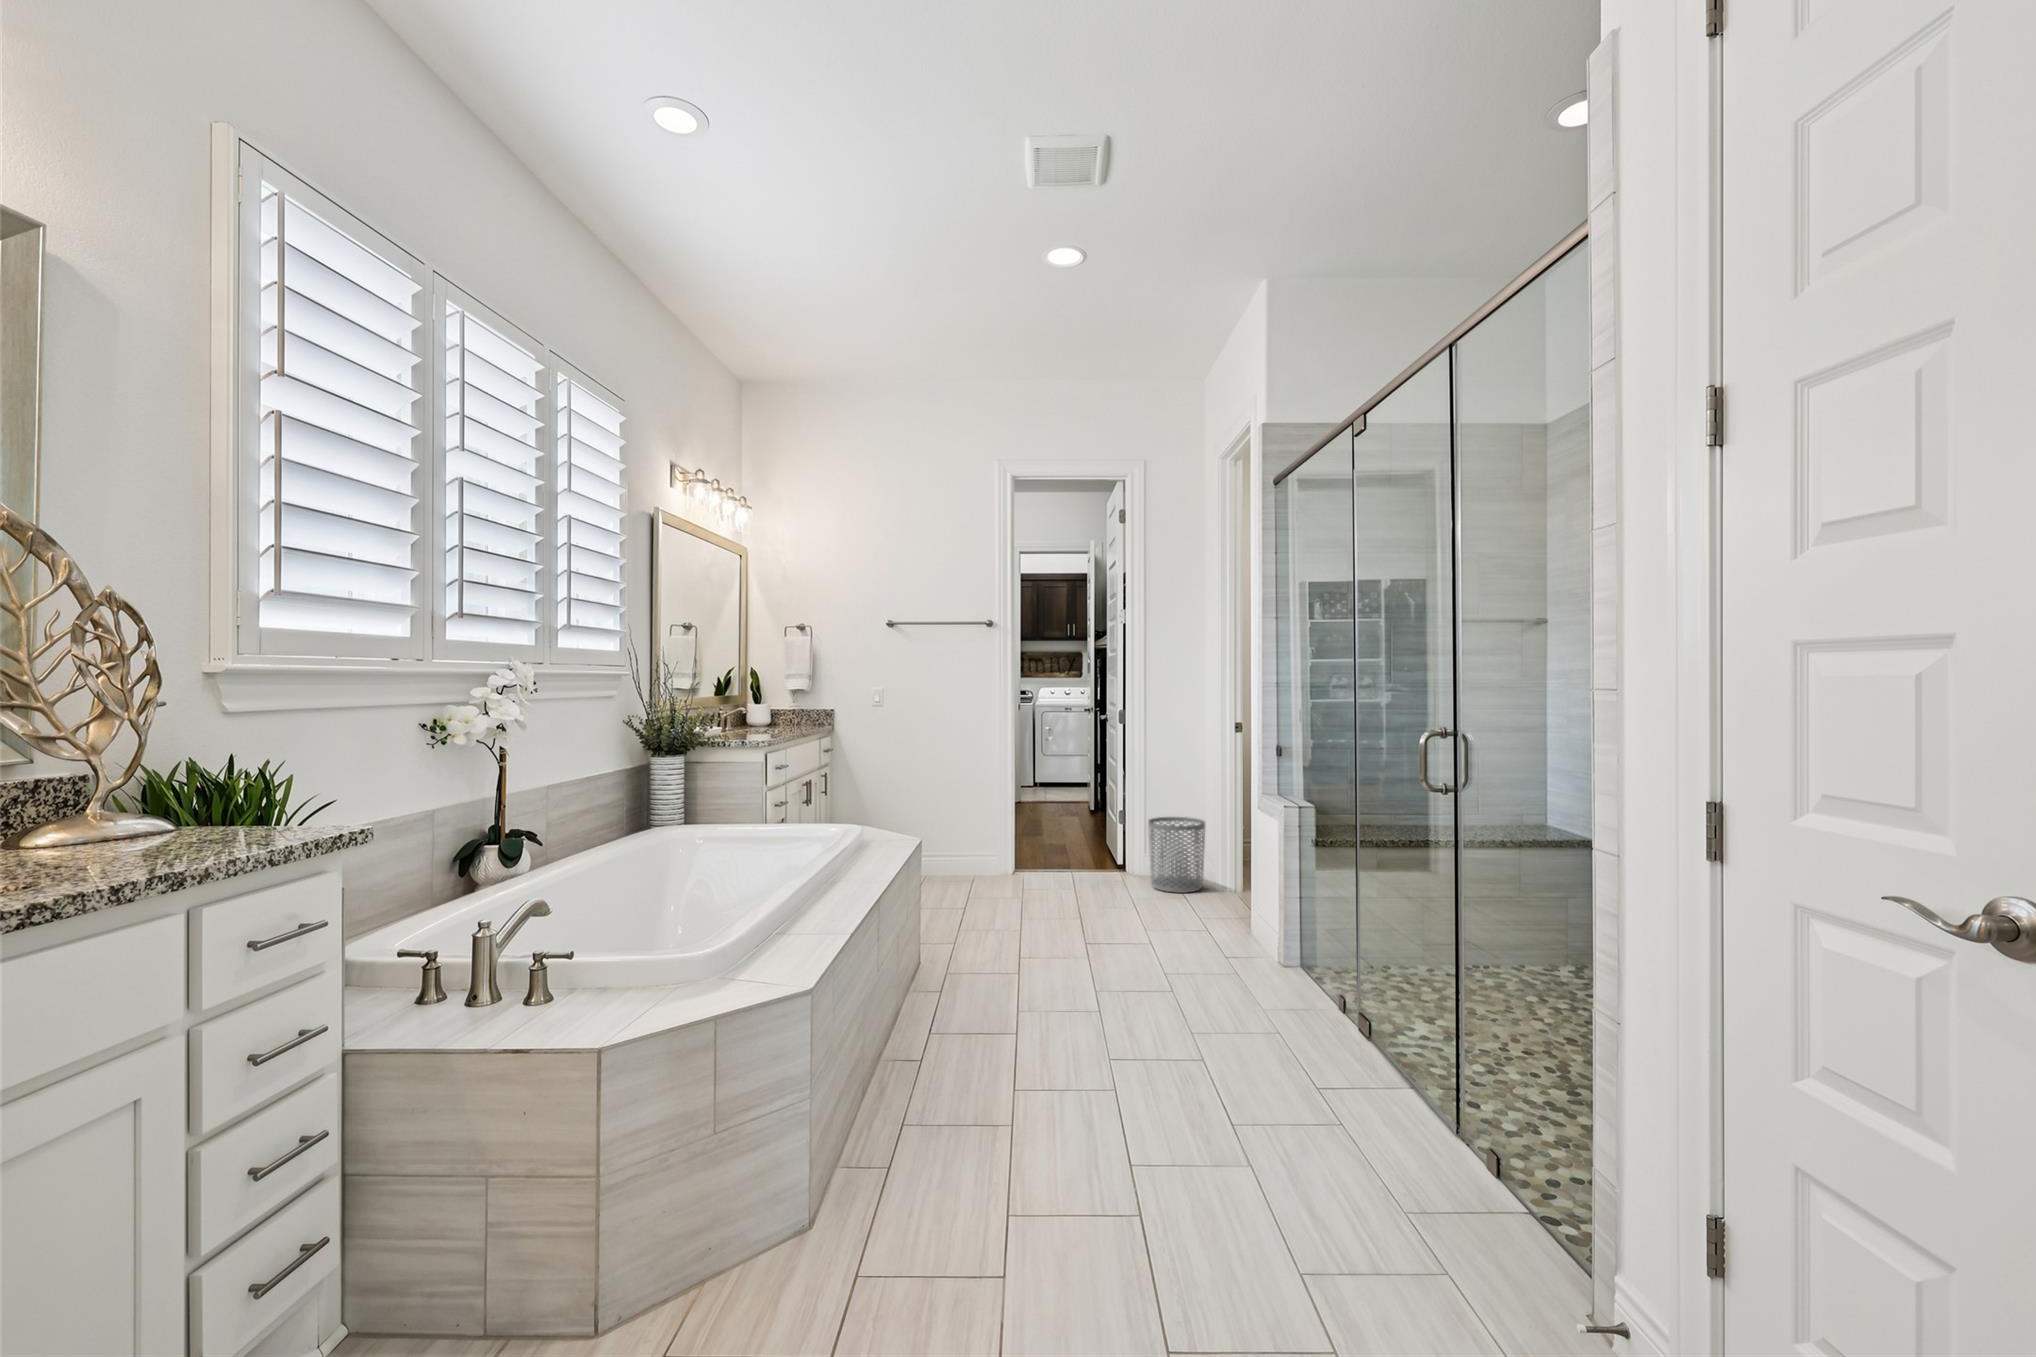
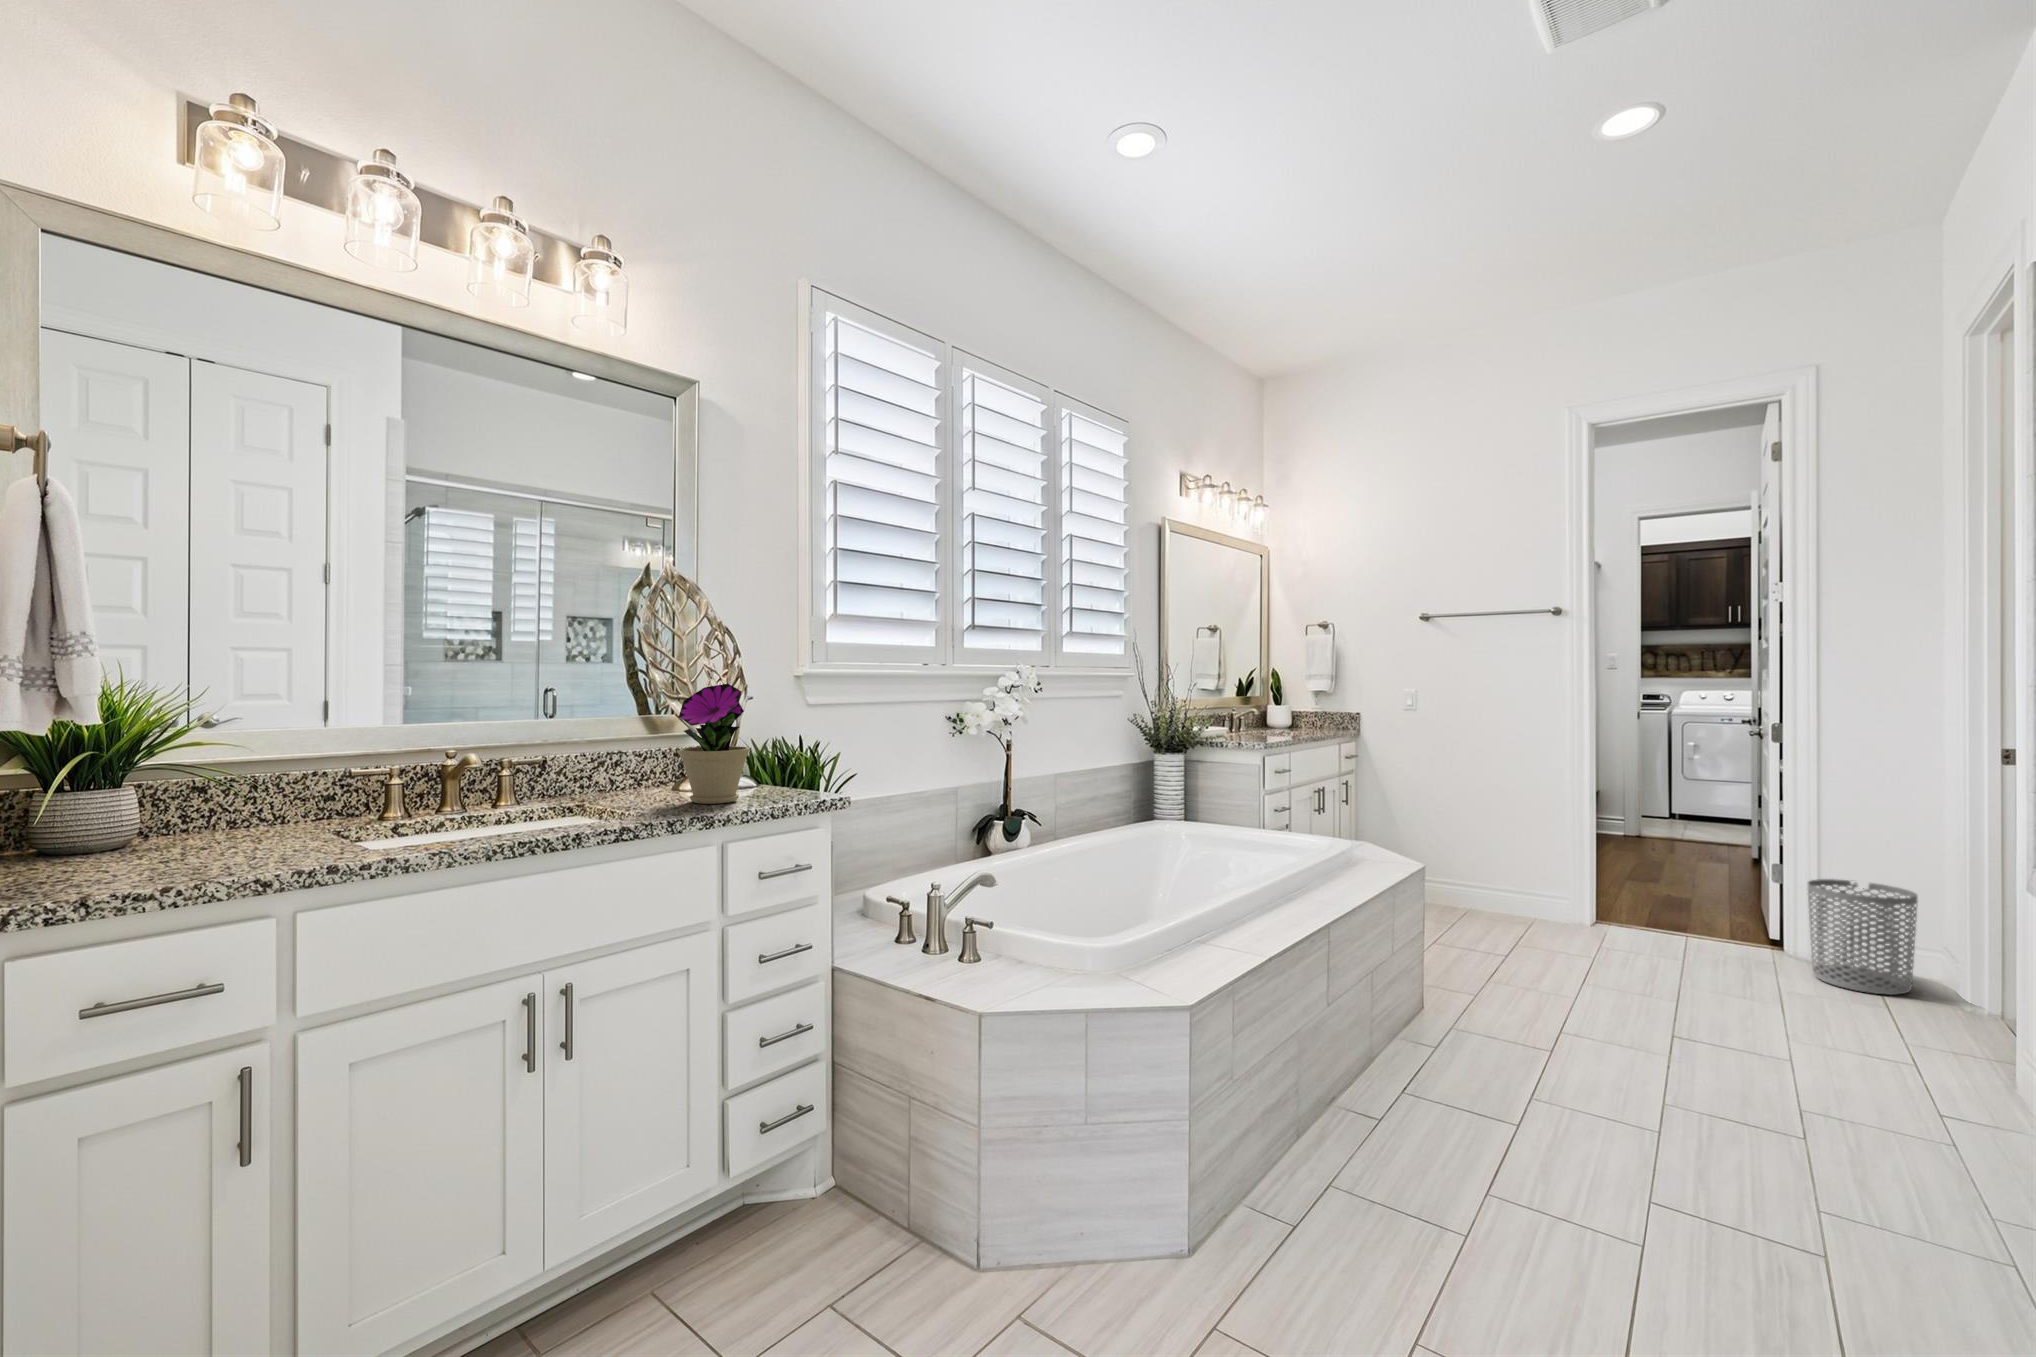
flower pot: none [69,678,208,856] -> present [679,684,749,804]

